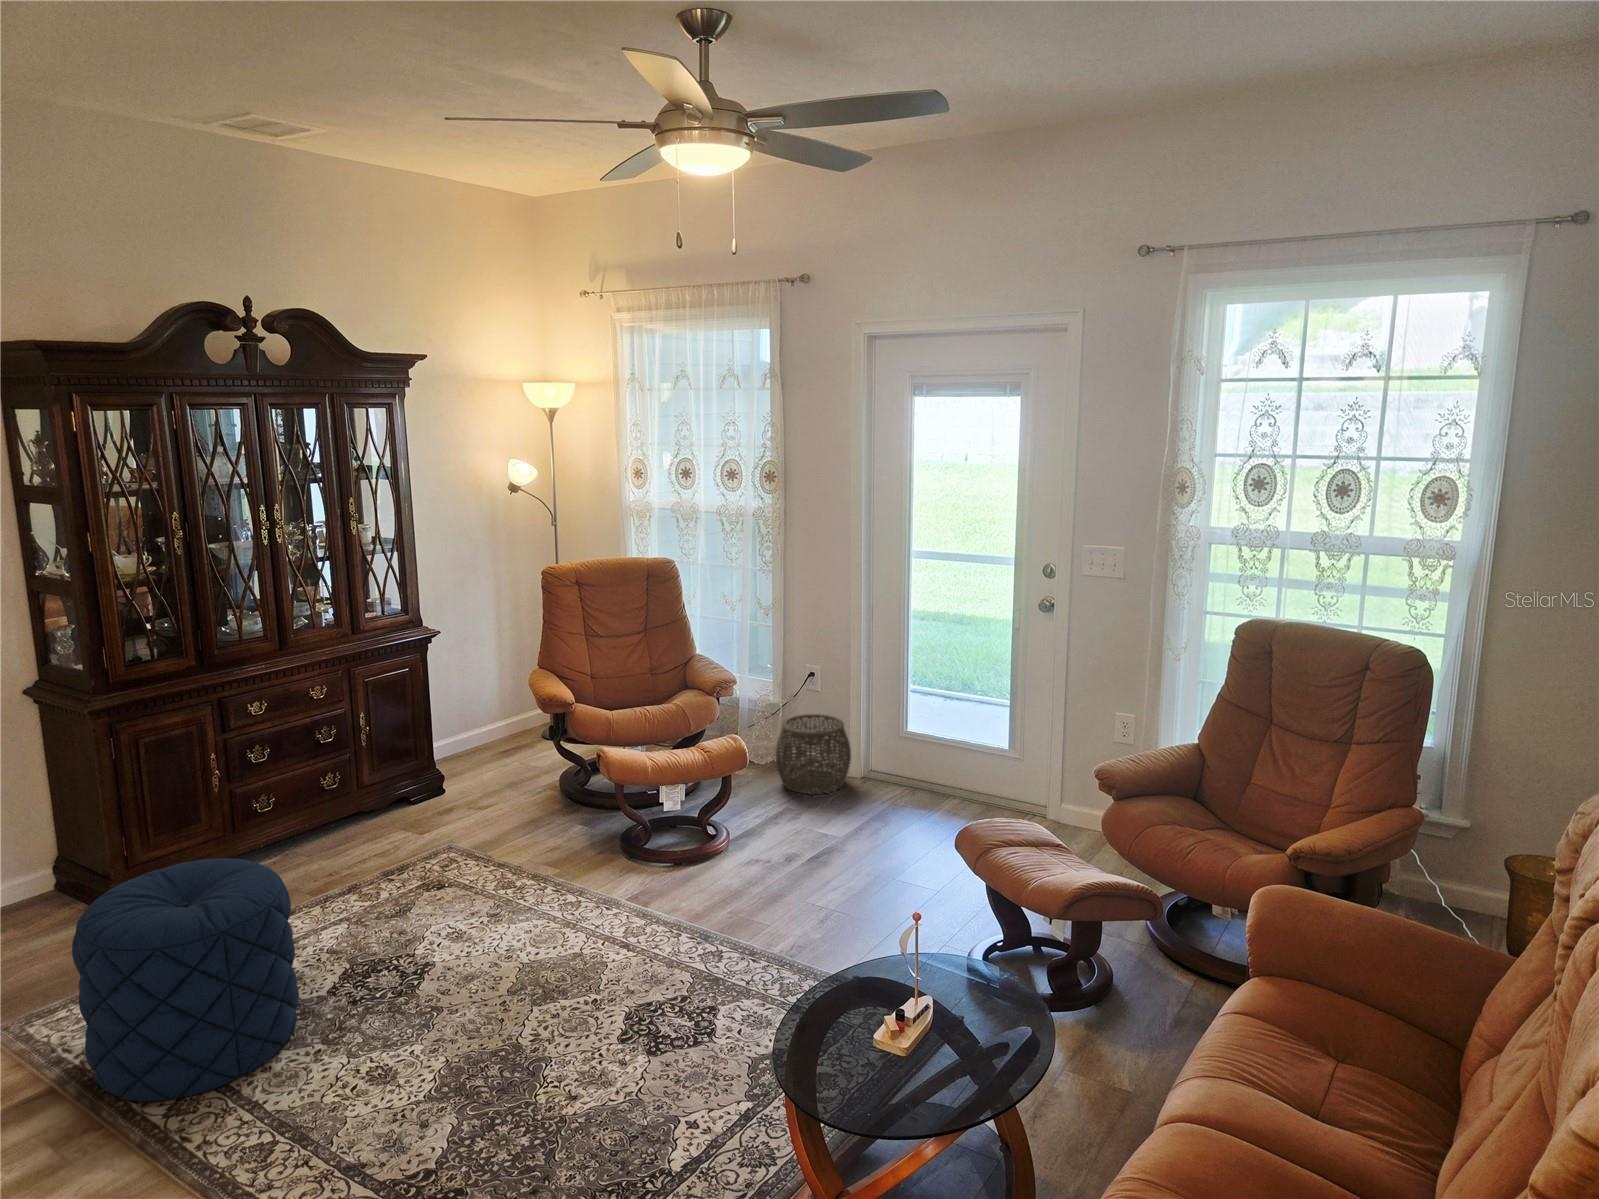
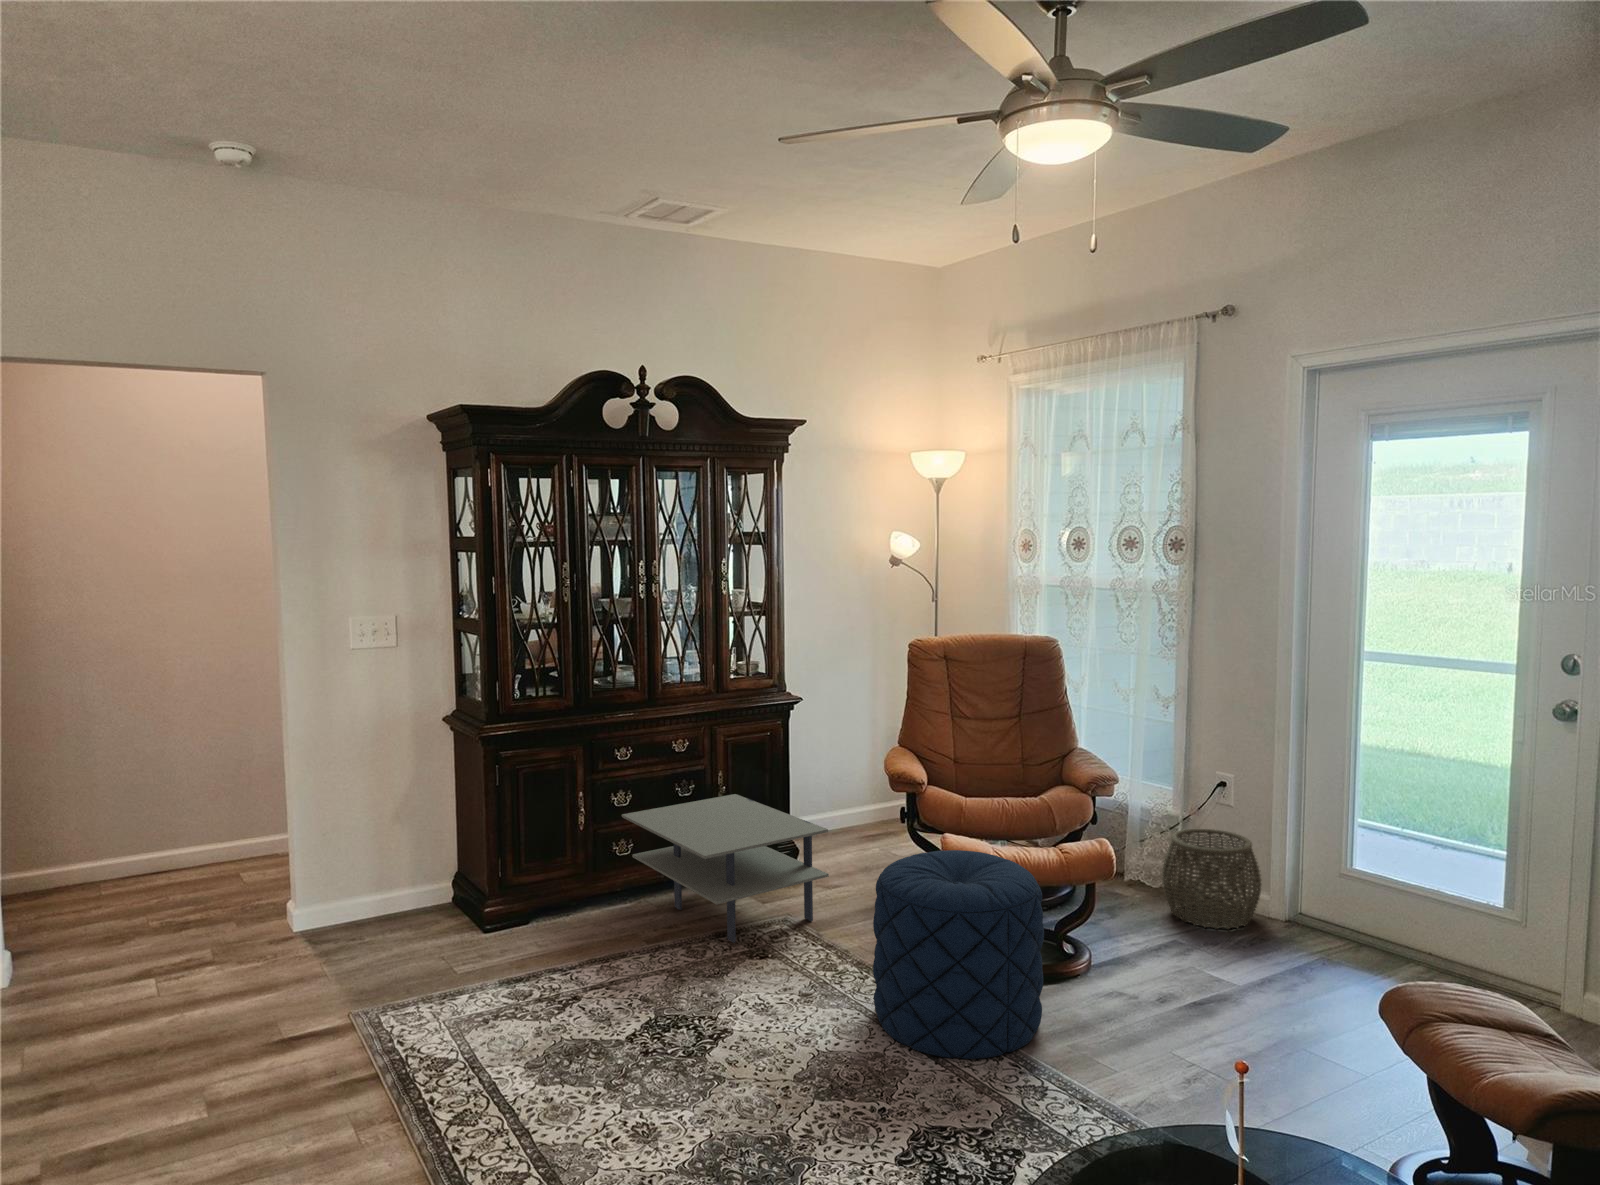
side table: none [261,733,492,879] -> present [622,794,829,943]
pouf: present [72,858,299,1102] -> present [873,850,1044,1059]

